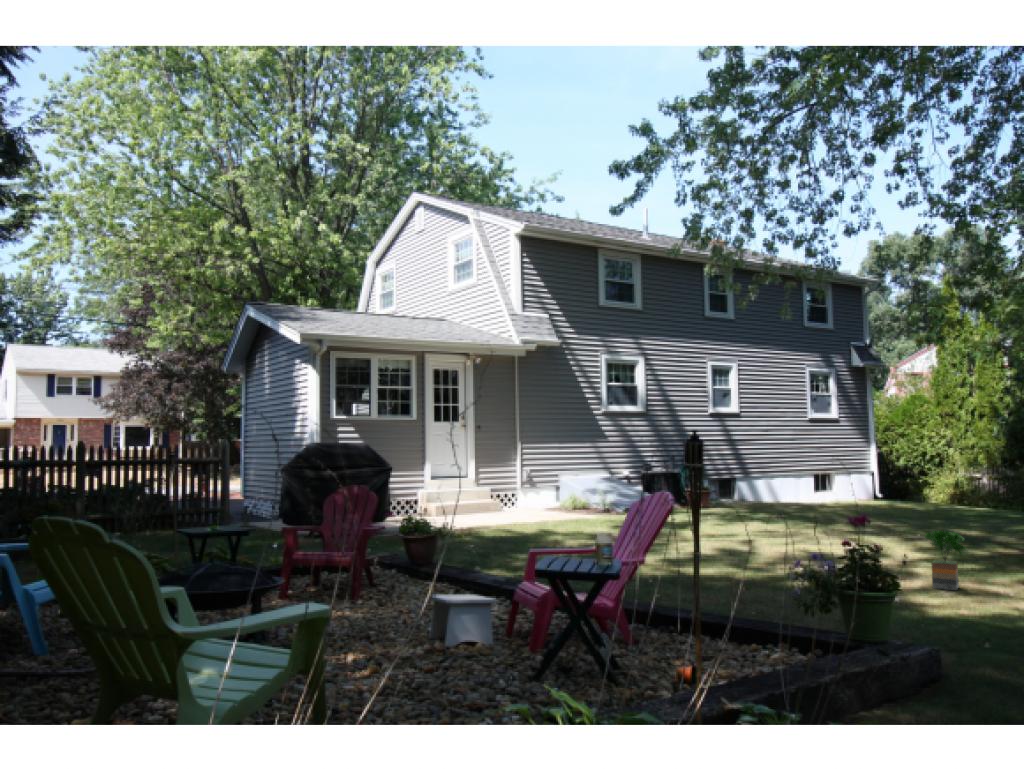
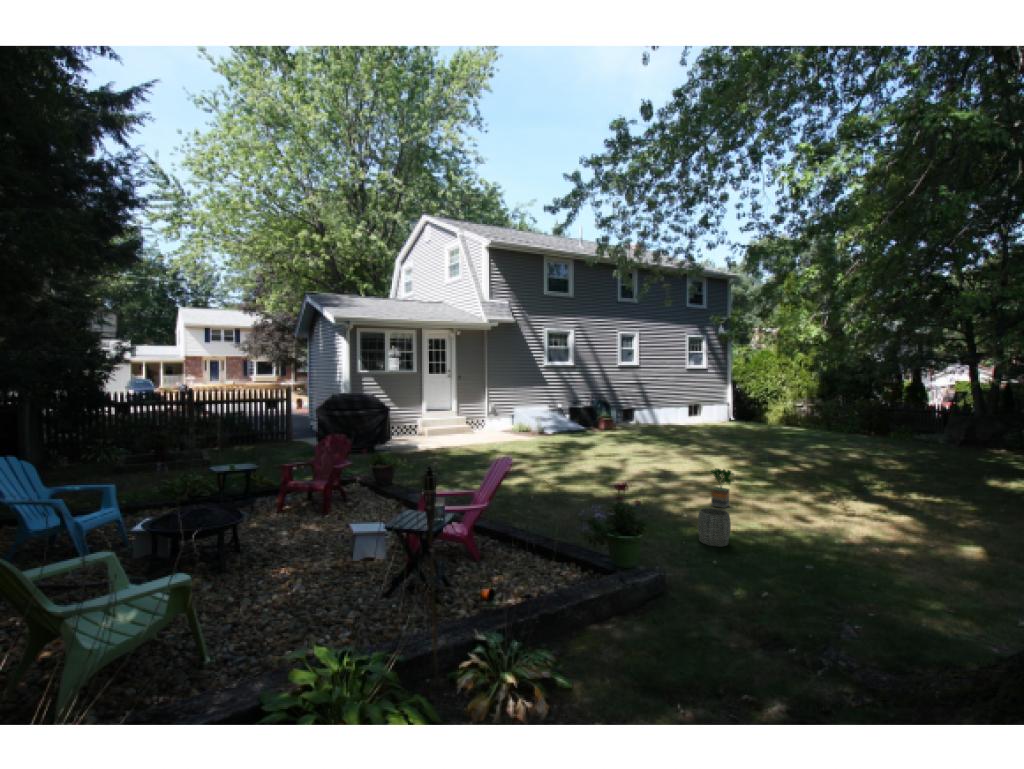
woven basket: none [944,576,997,631] -> present [698,508,731,547]

